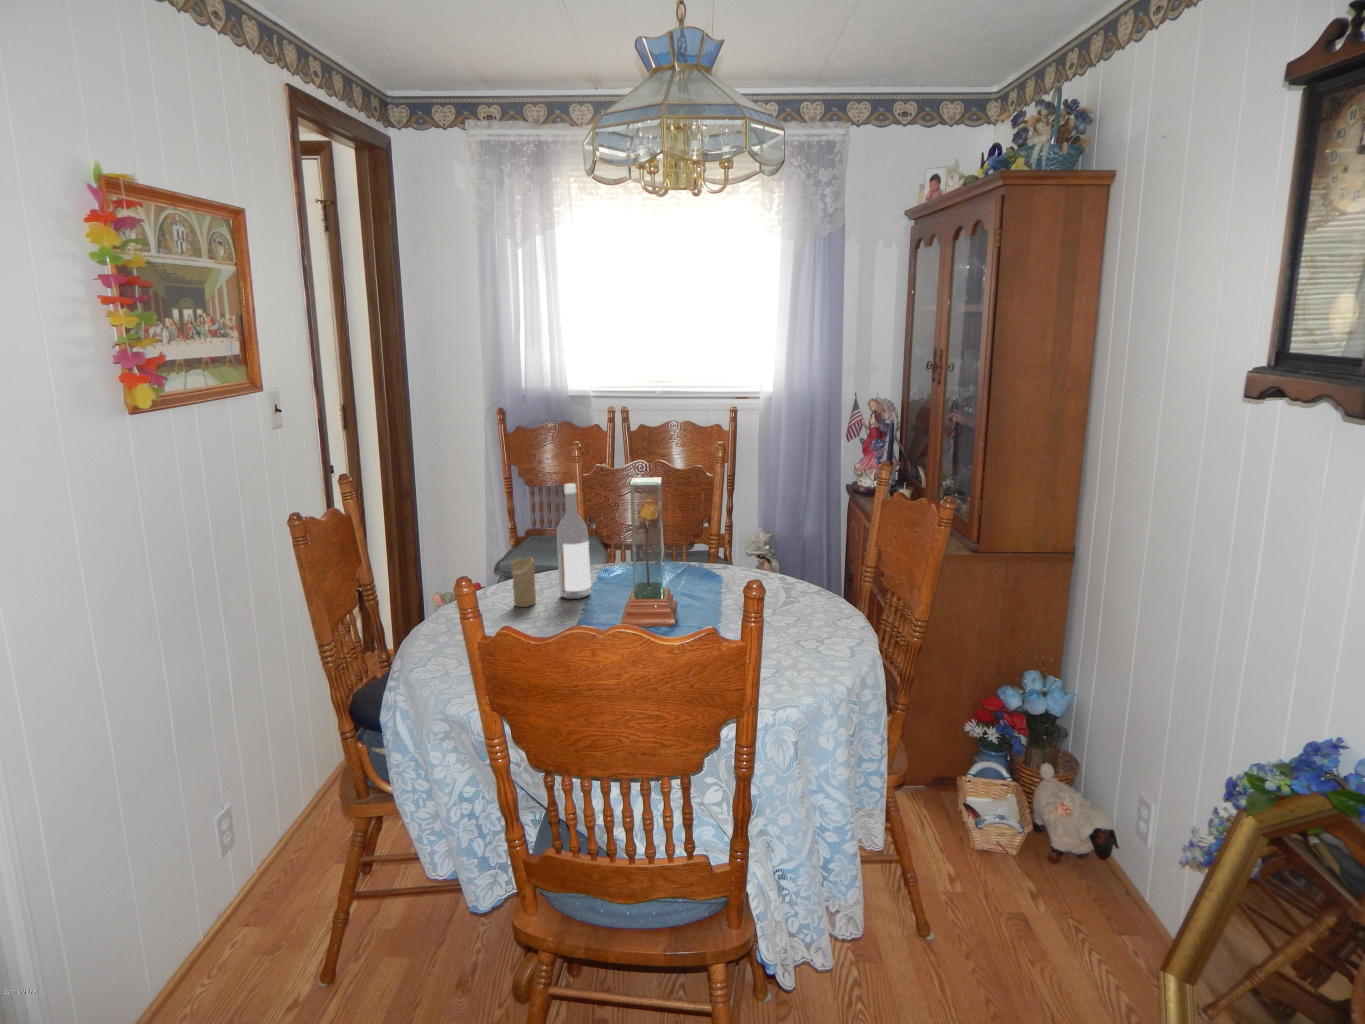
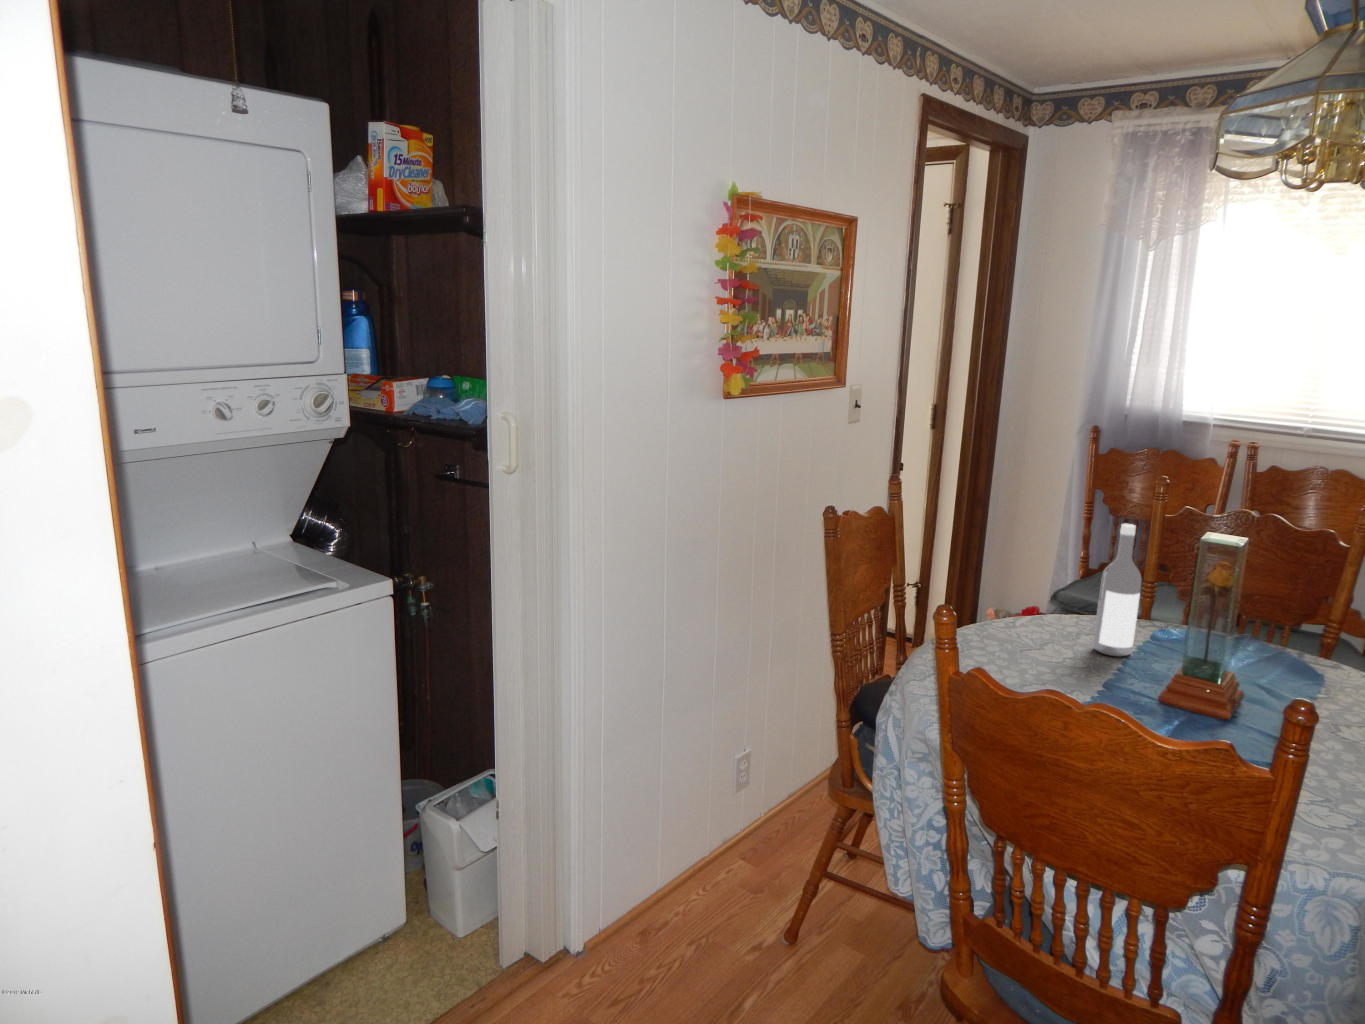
candle: present [511,558,536,607] -> none [1037,595,1068,649]

